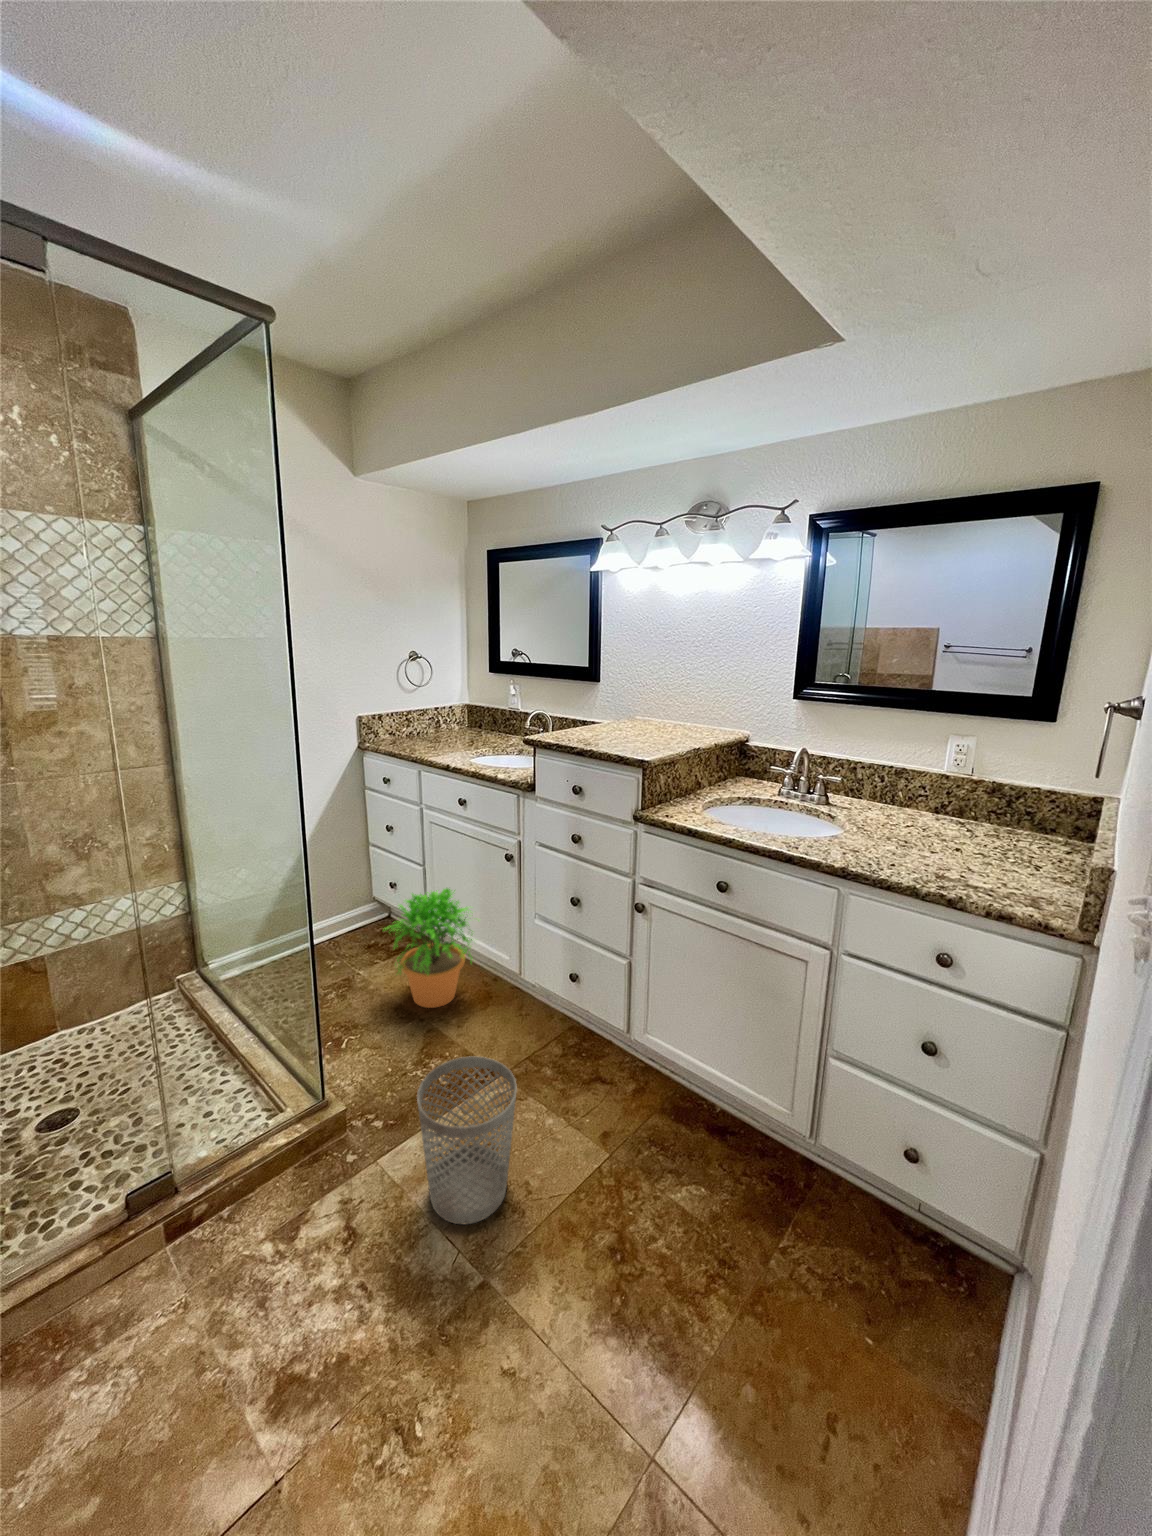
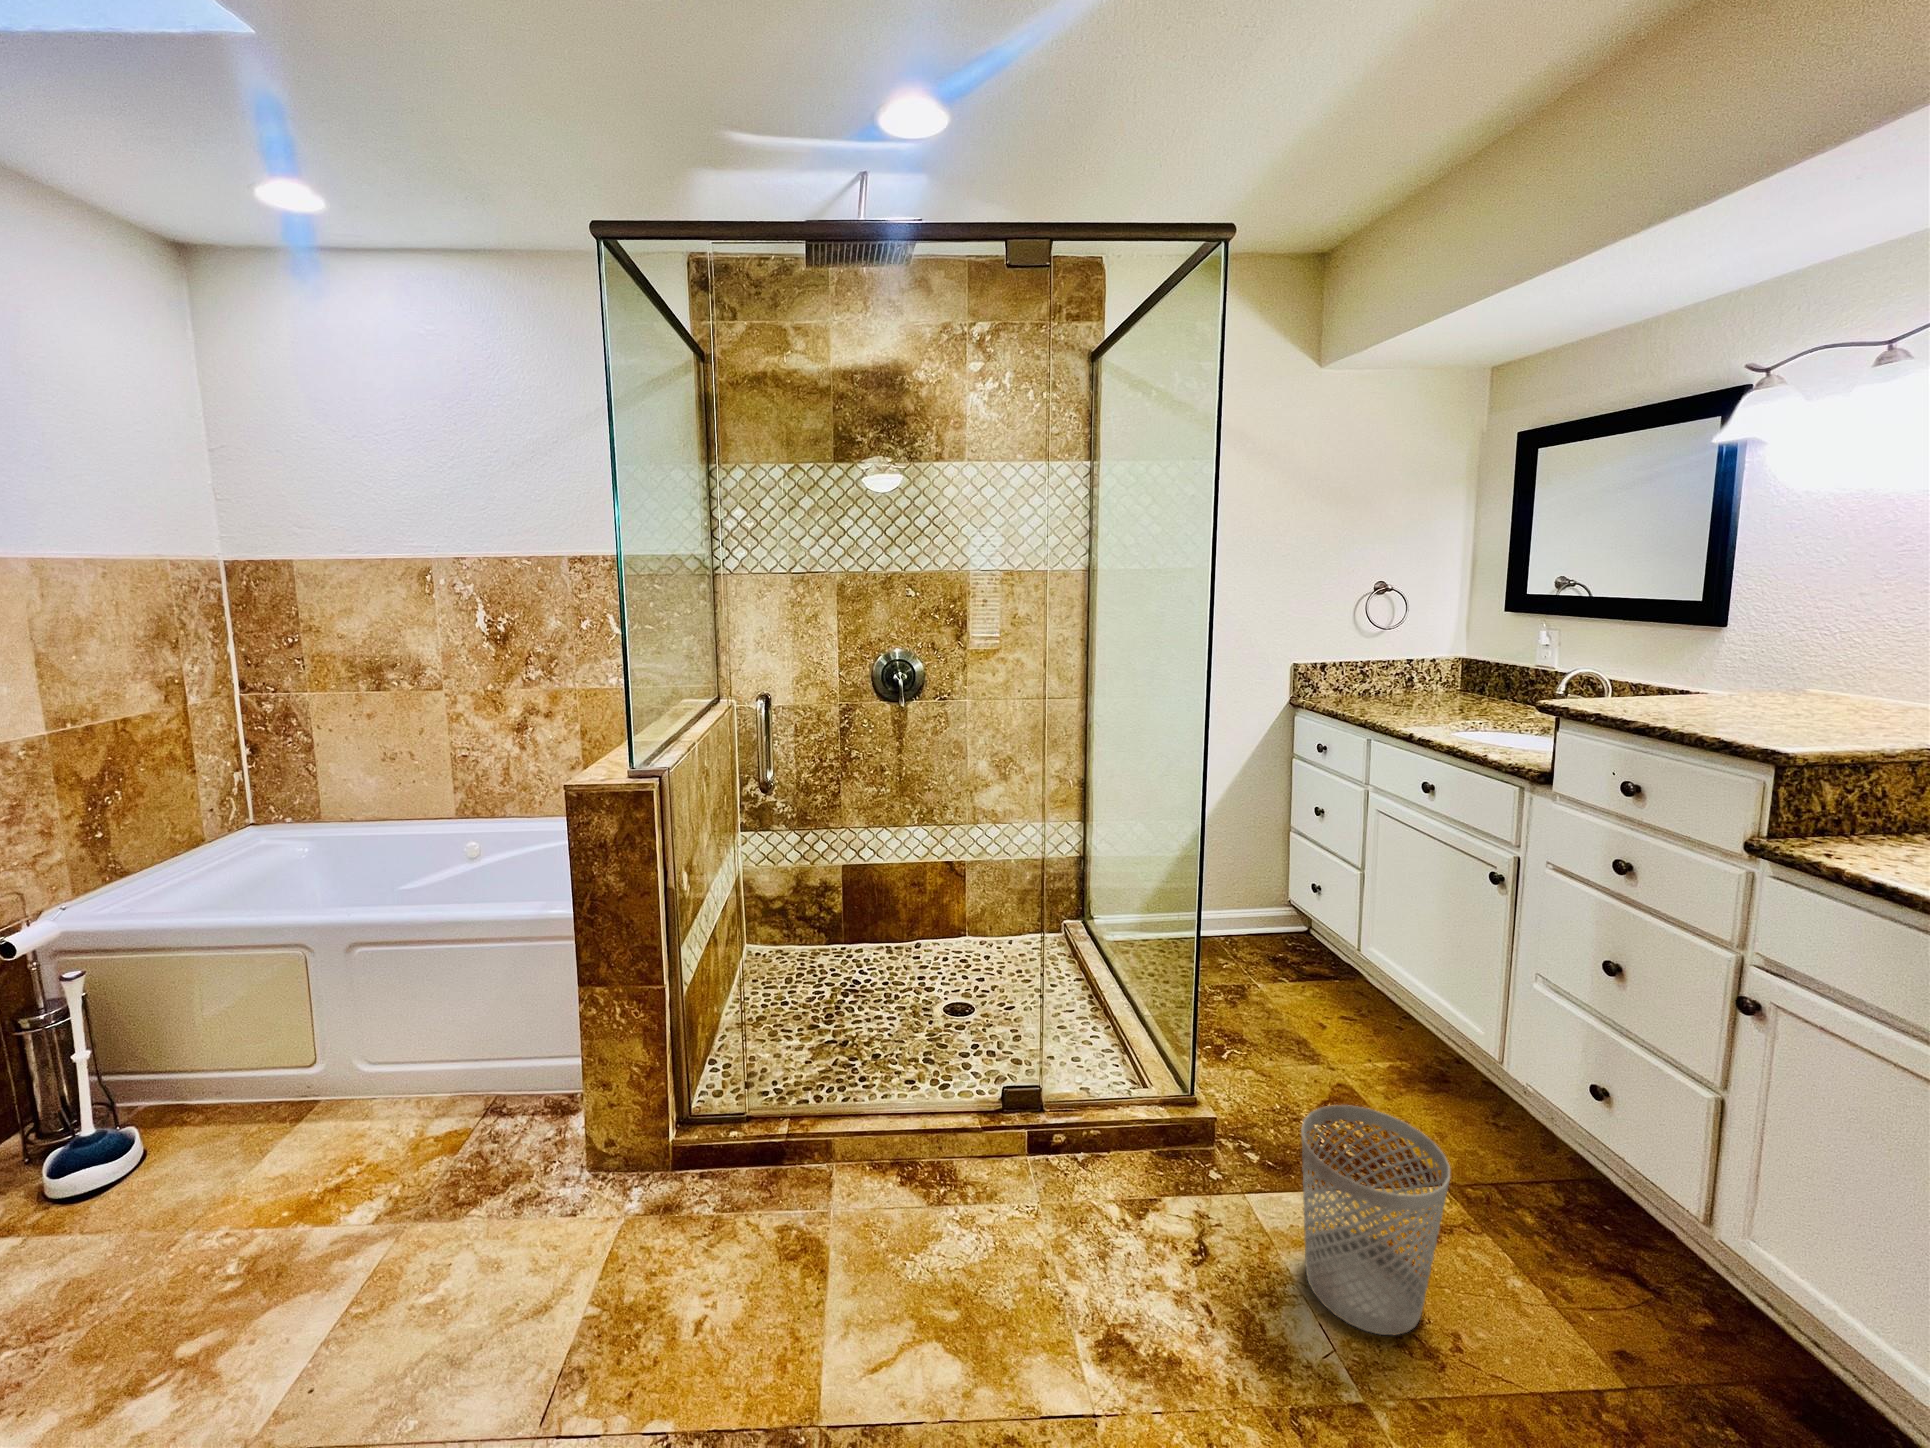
potted plant: present [385,888,473,1008] -> none [1291,896,1446,1064]

